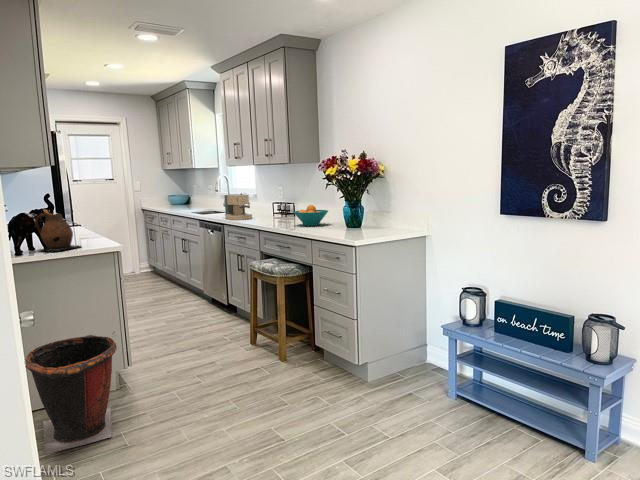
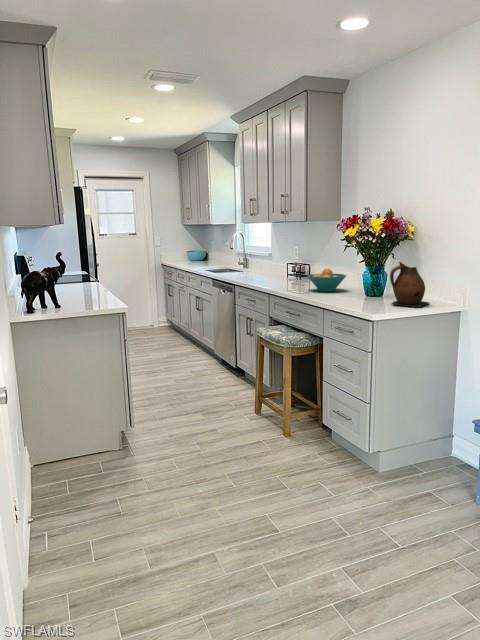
coffee maker: present [224,193,252,220] -> none [238,252,266,281]
ceramic pitcher: present [35,209,80,251] -> present [390,262,430,307]
trash can: present [25,331,117,454] -> none [29,390,115,511]

